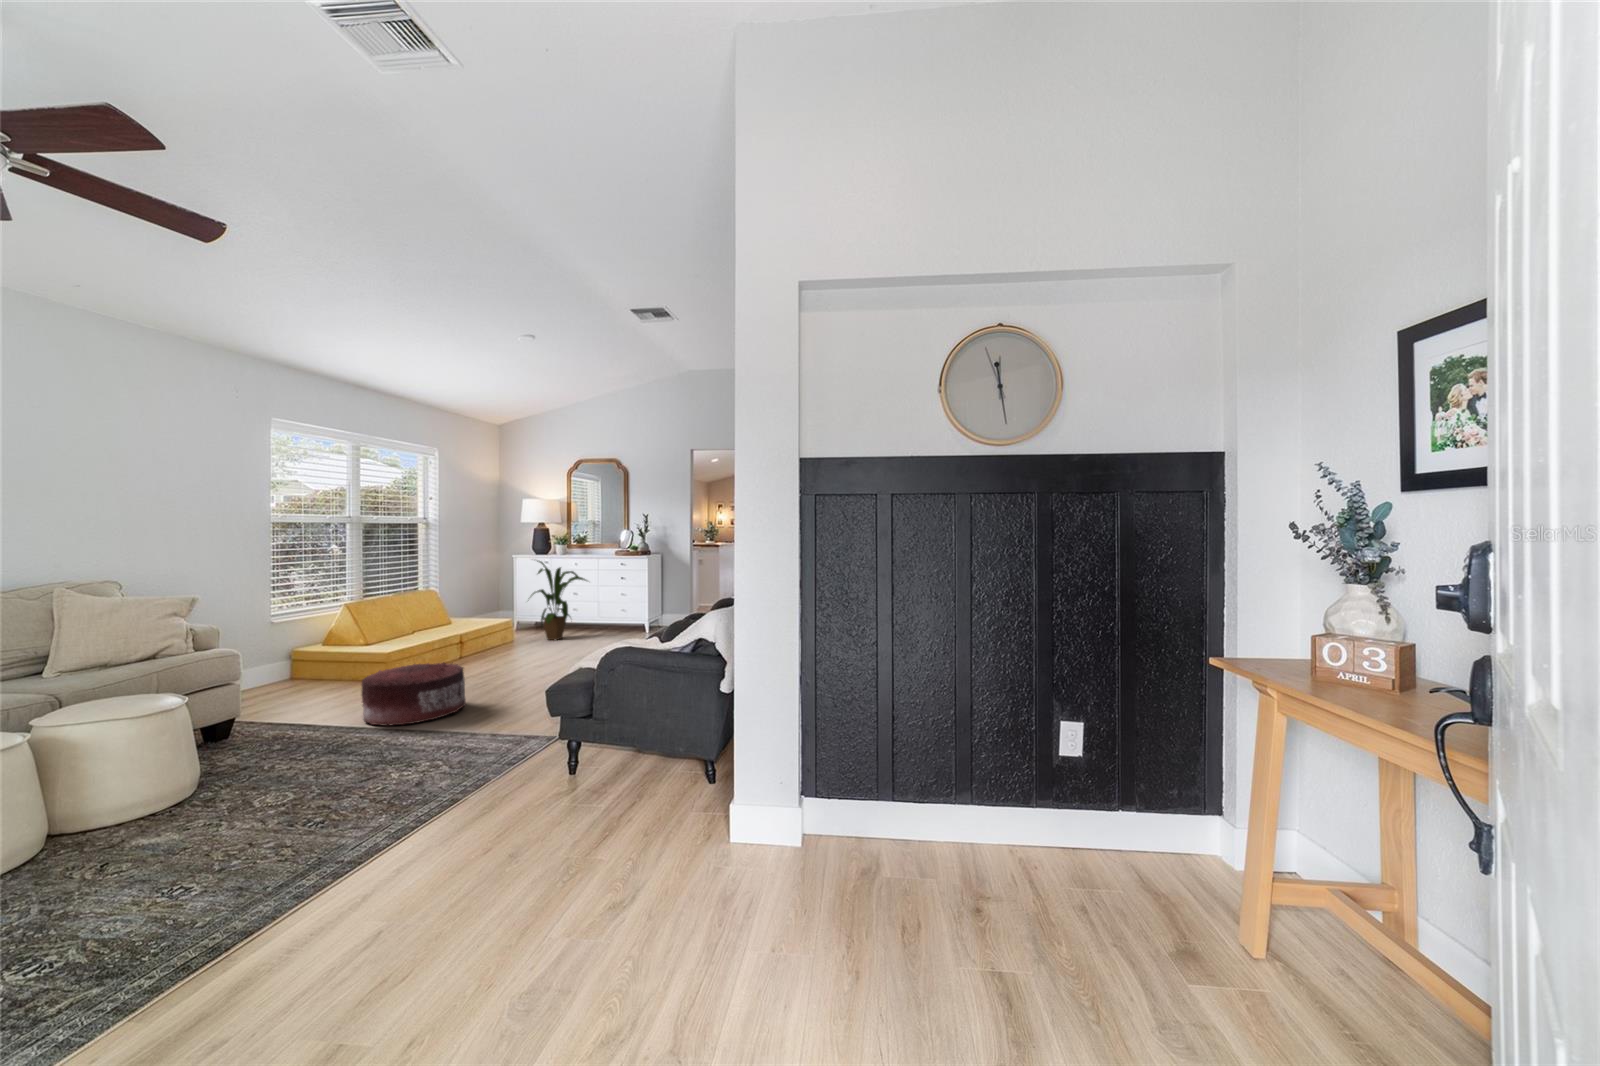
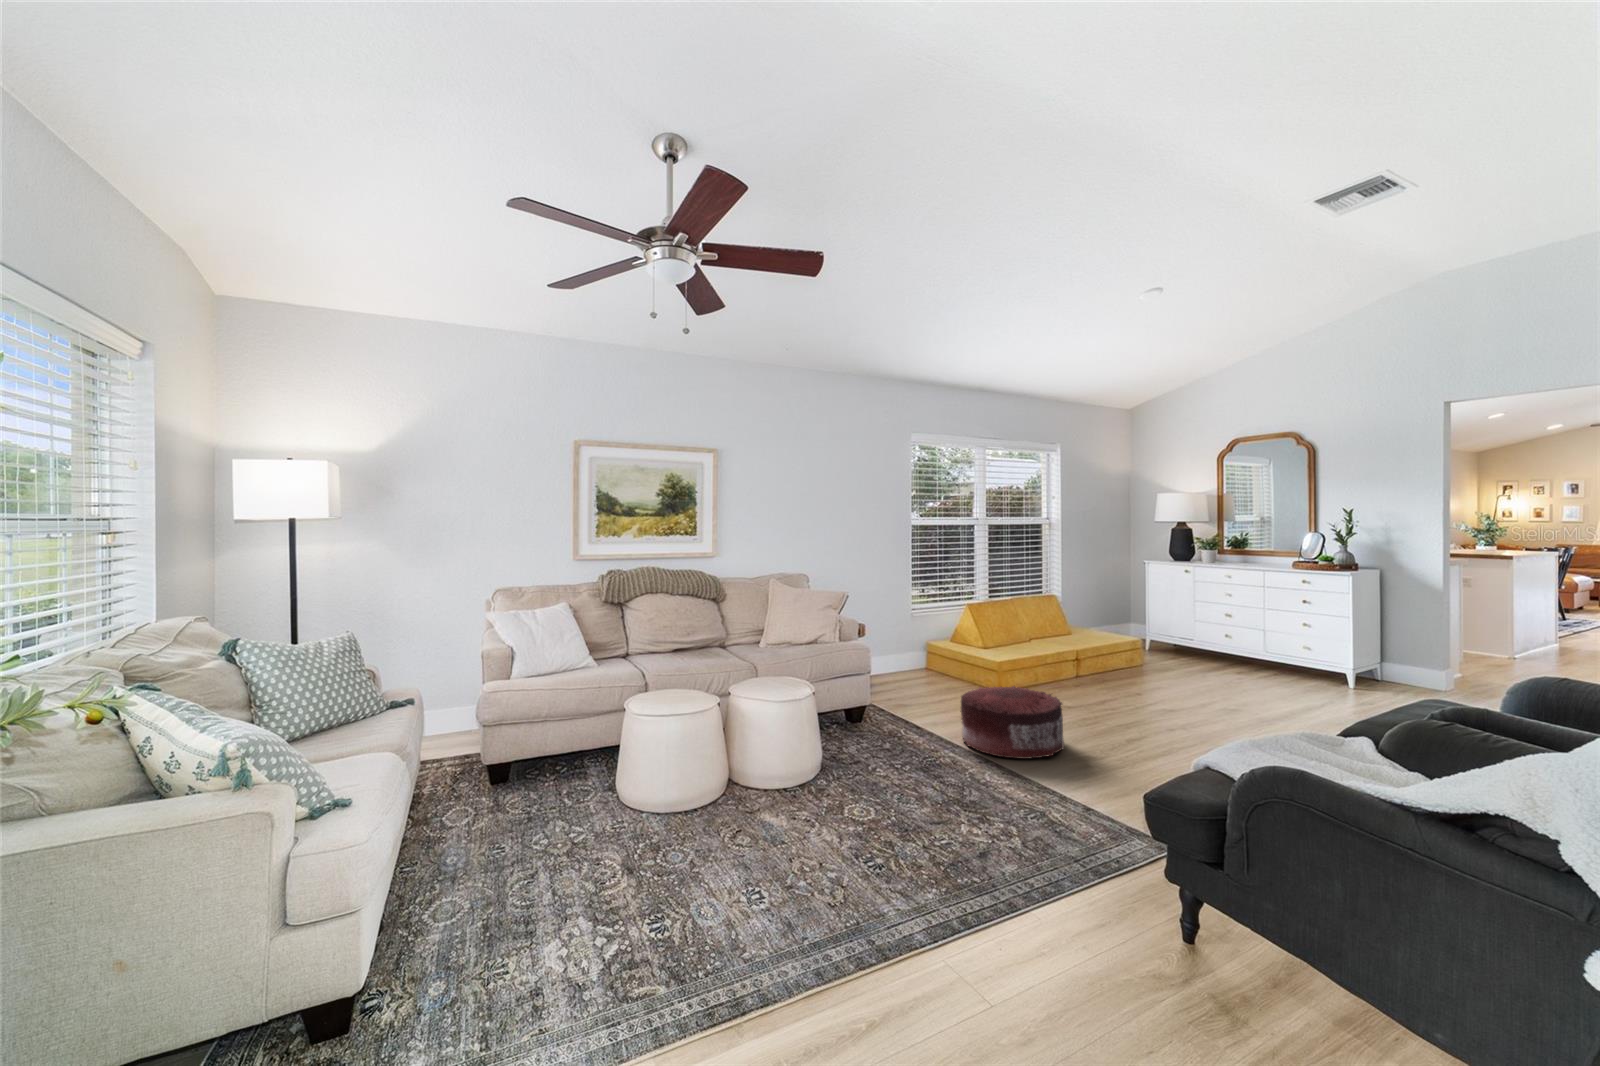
house plant: present [532,561,587,640] -> none [1156,568,1251,675]

